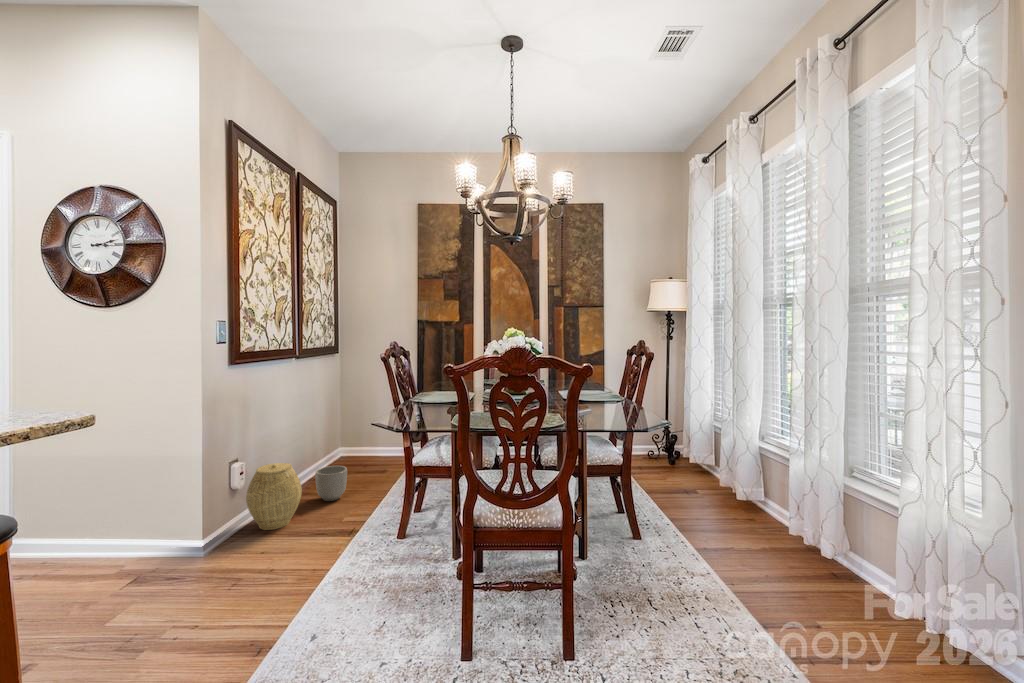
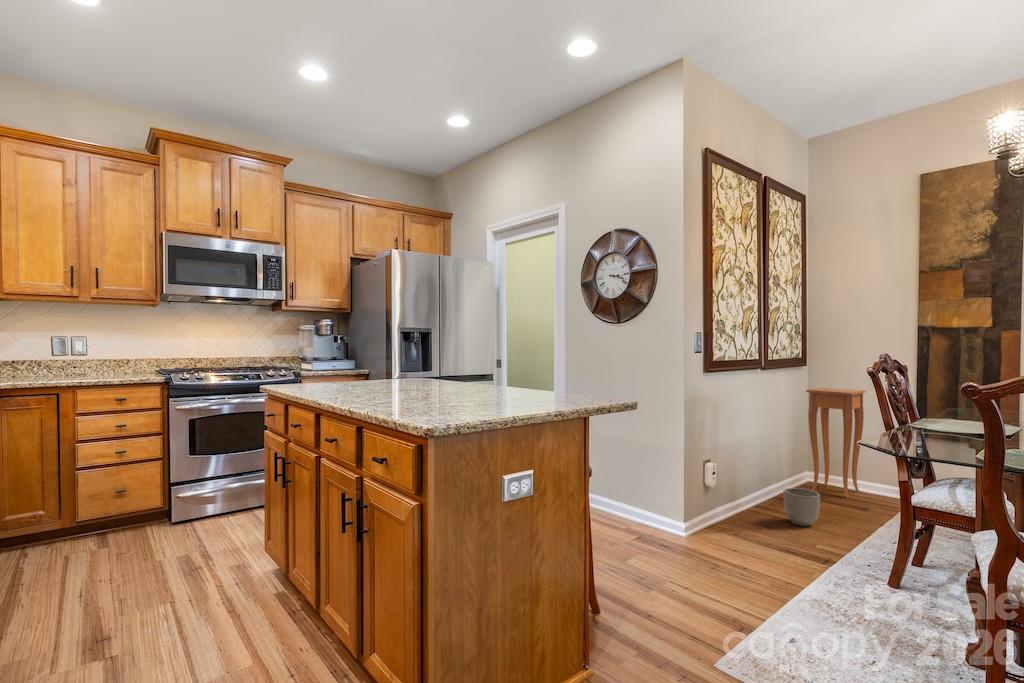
side table: none [338,372,383,463] -> present [806,388,865,498]
woven basket: present [246,463,302,530] -> none [718,471,770,536]

